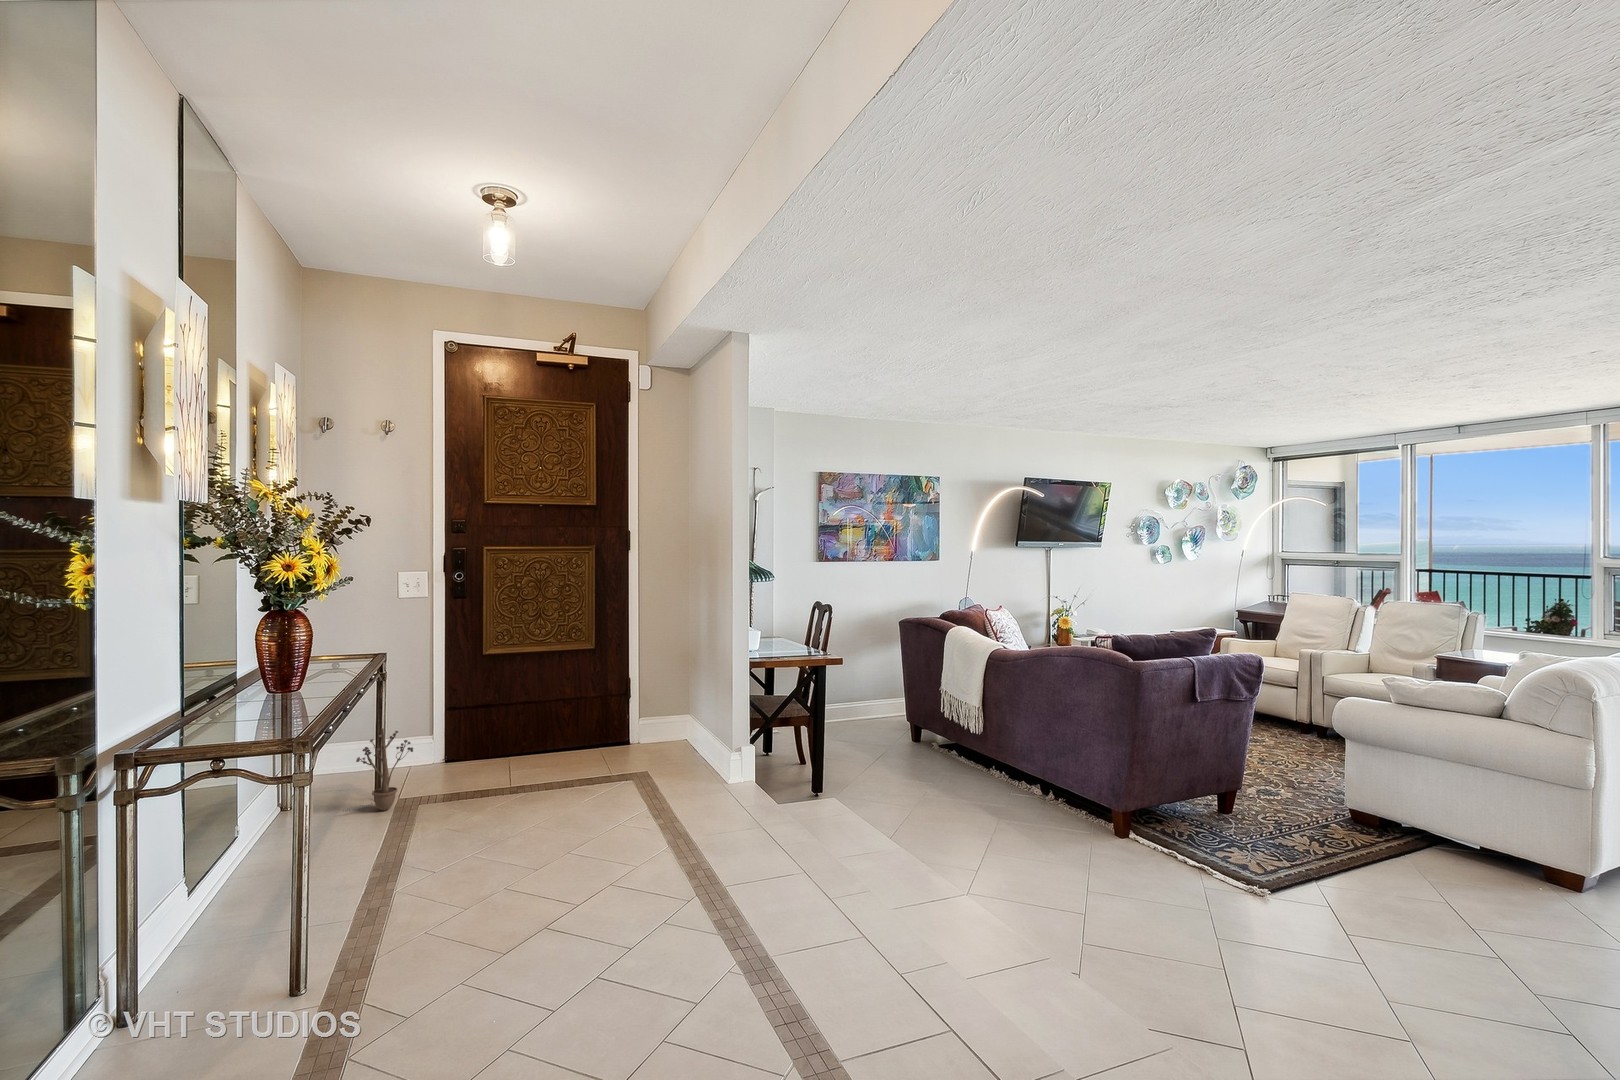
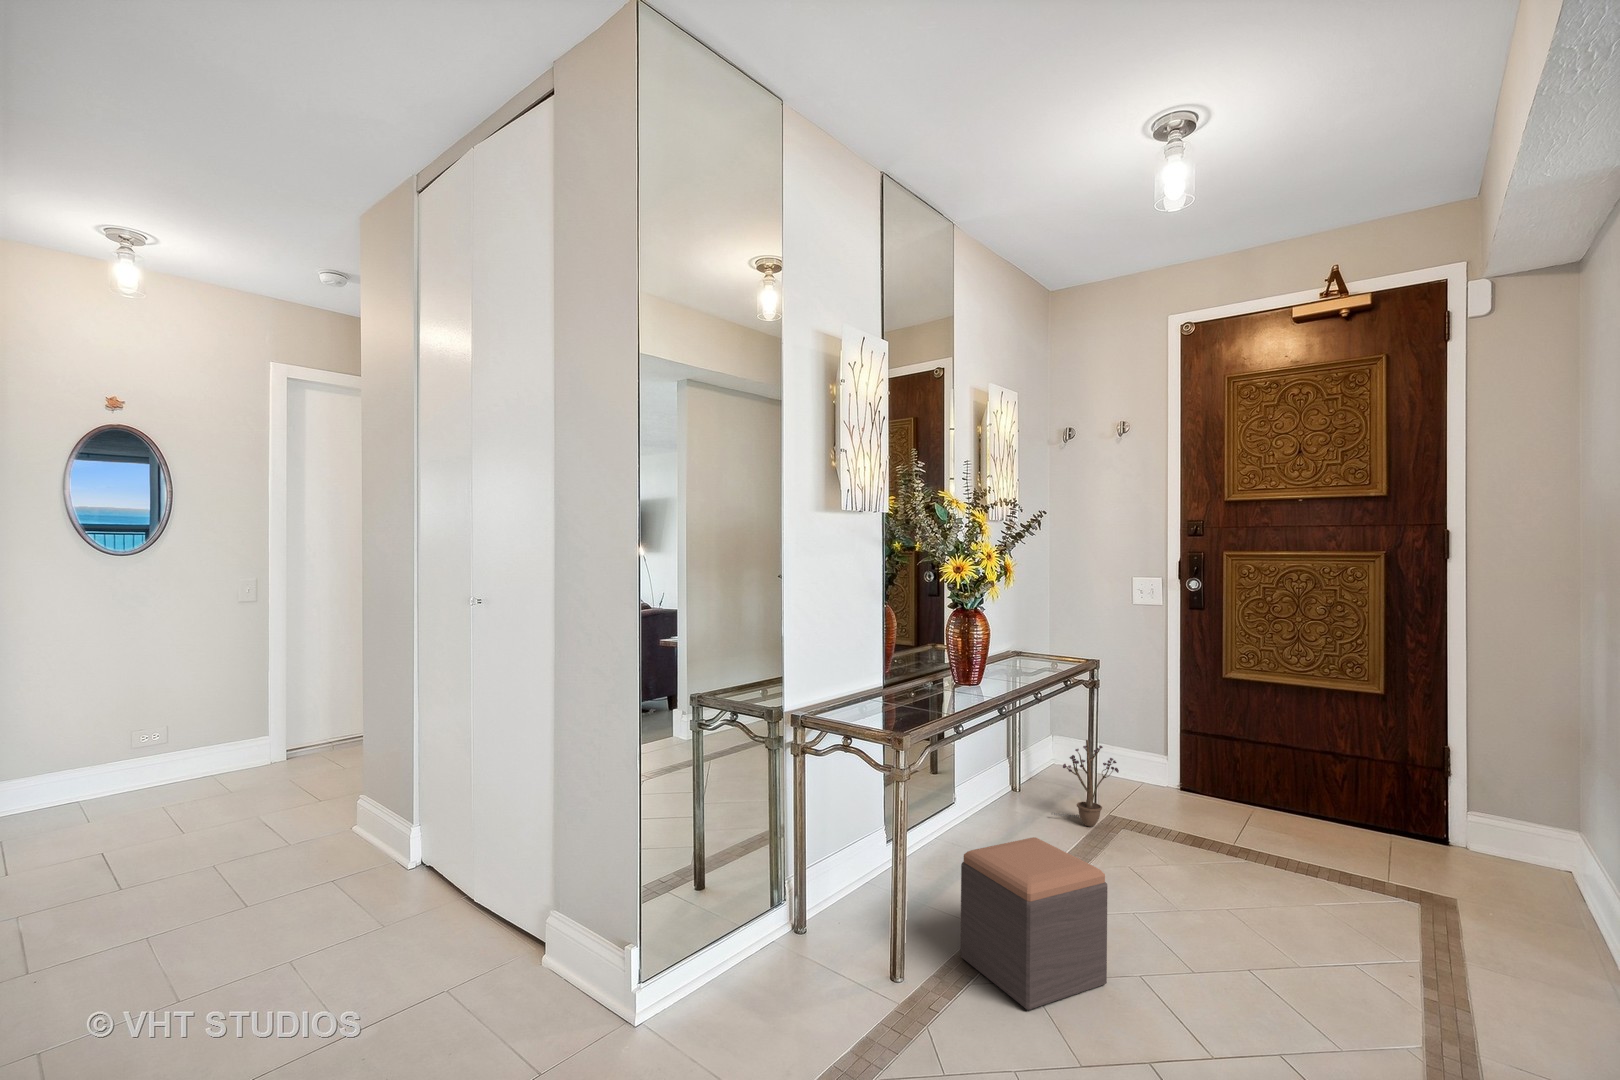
footstool: none [348,811,486,950] -> present [960,837,1107,1010]

